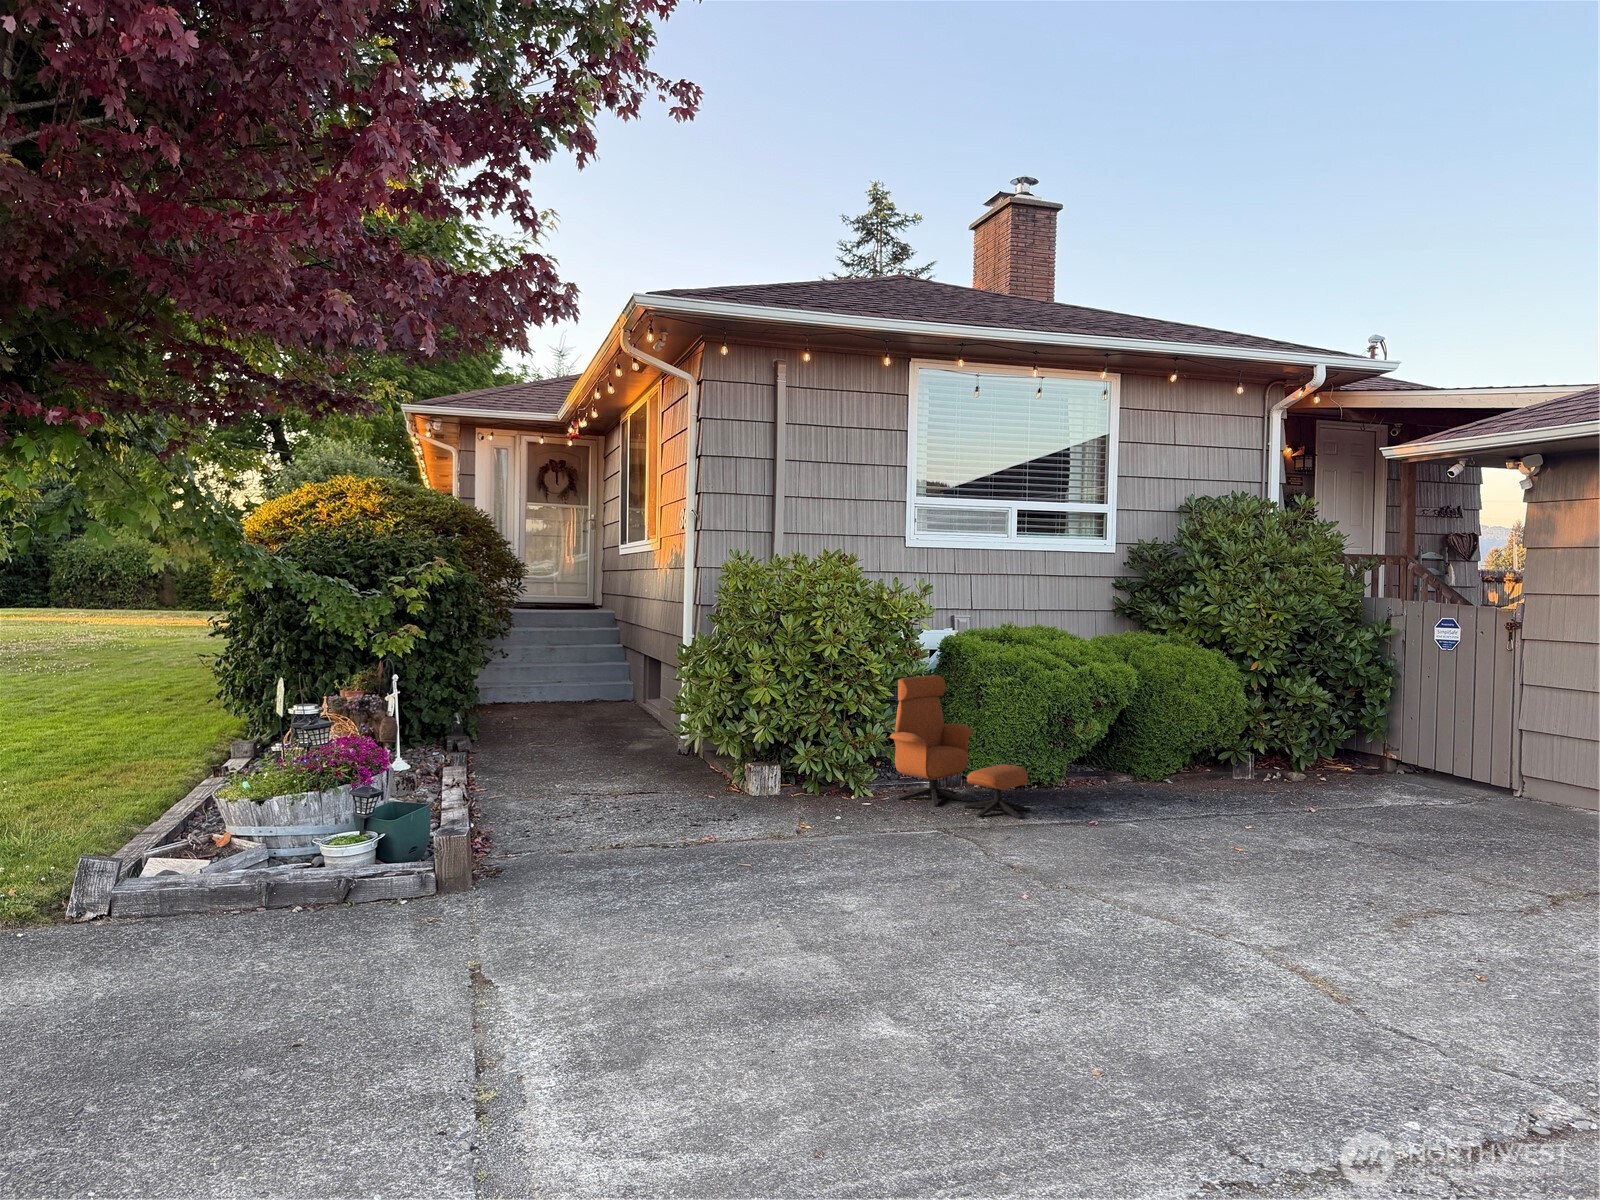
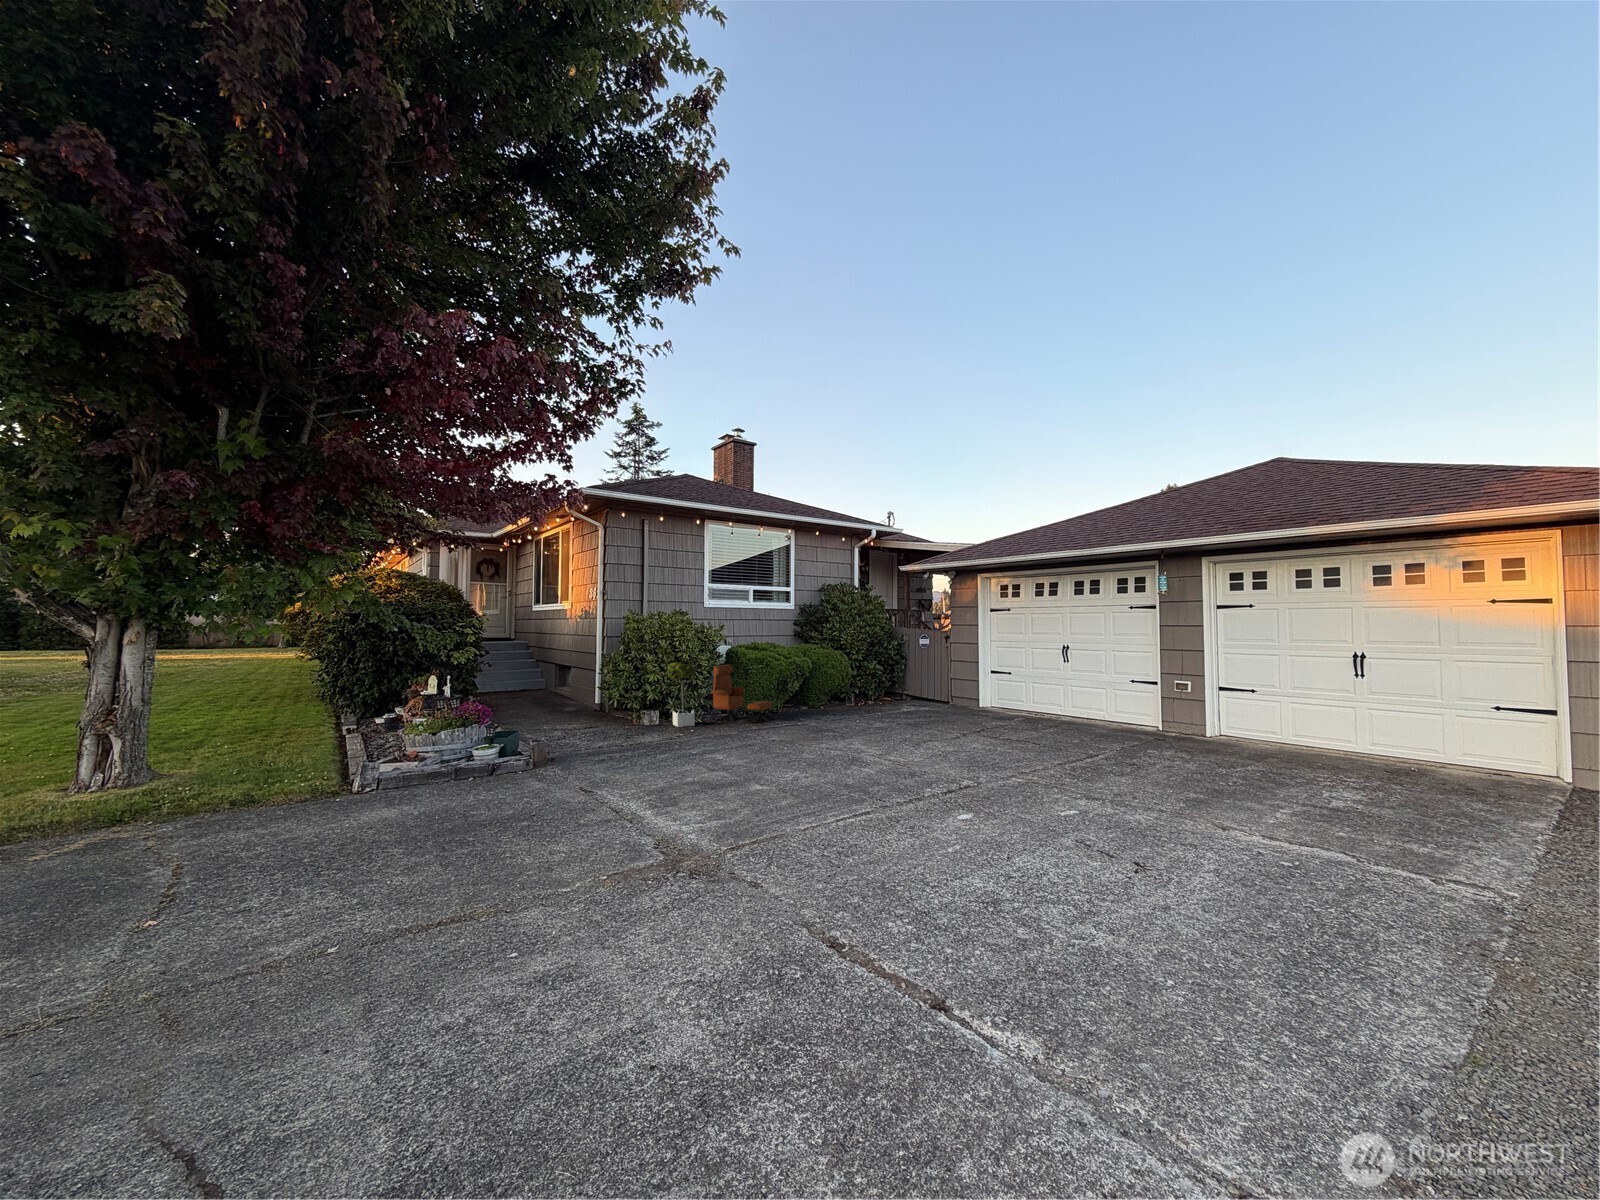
potted tree: none [789,666,849,810] -> present [667,662,695,727]

